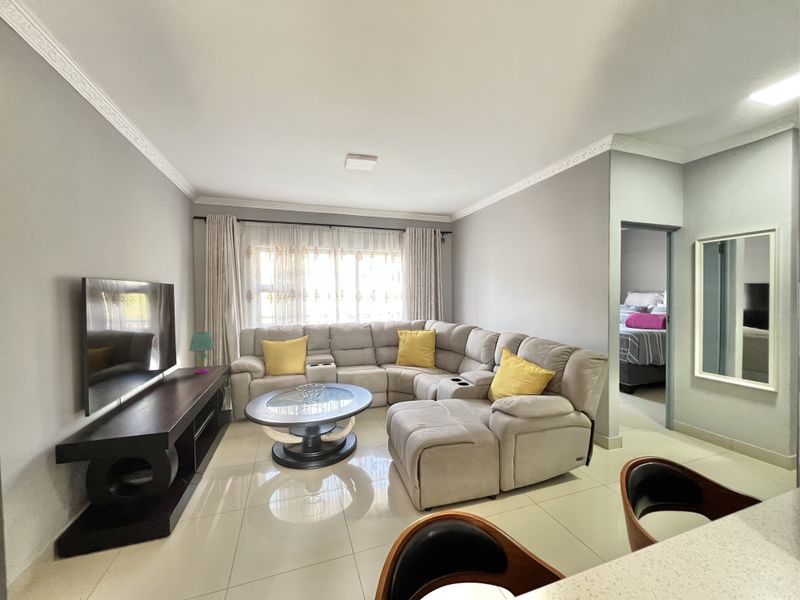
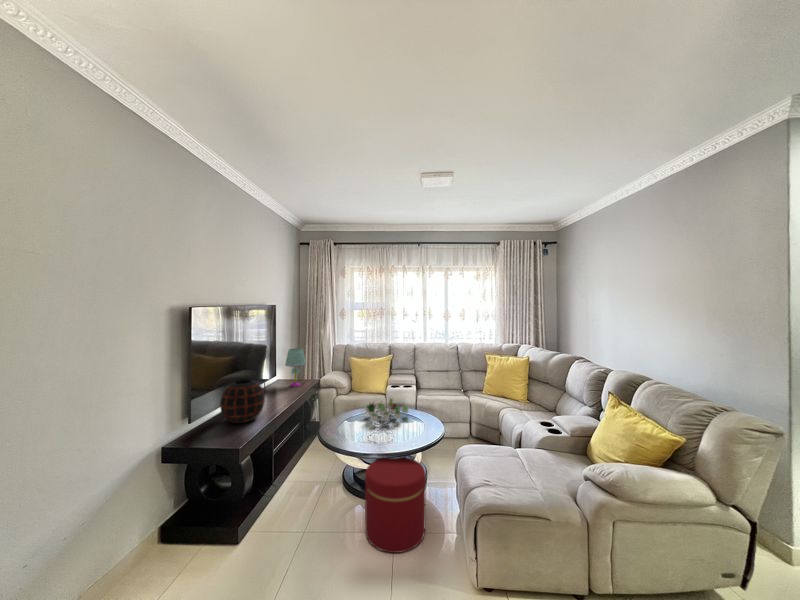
decorative vase: none [119,364,178,413] -> present [220,380,265,423]
succulent plant: none [291,373,335,398] -> present [366,399,408,424]
ottoman: none [306,421,365,507] -> present [365,456,426,553]

